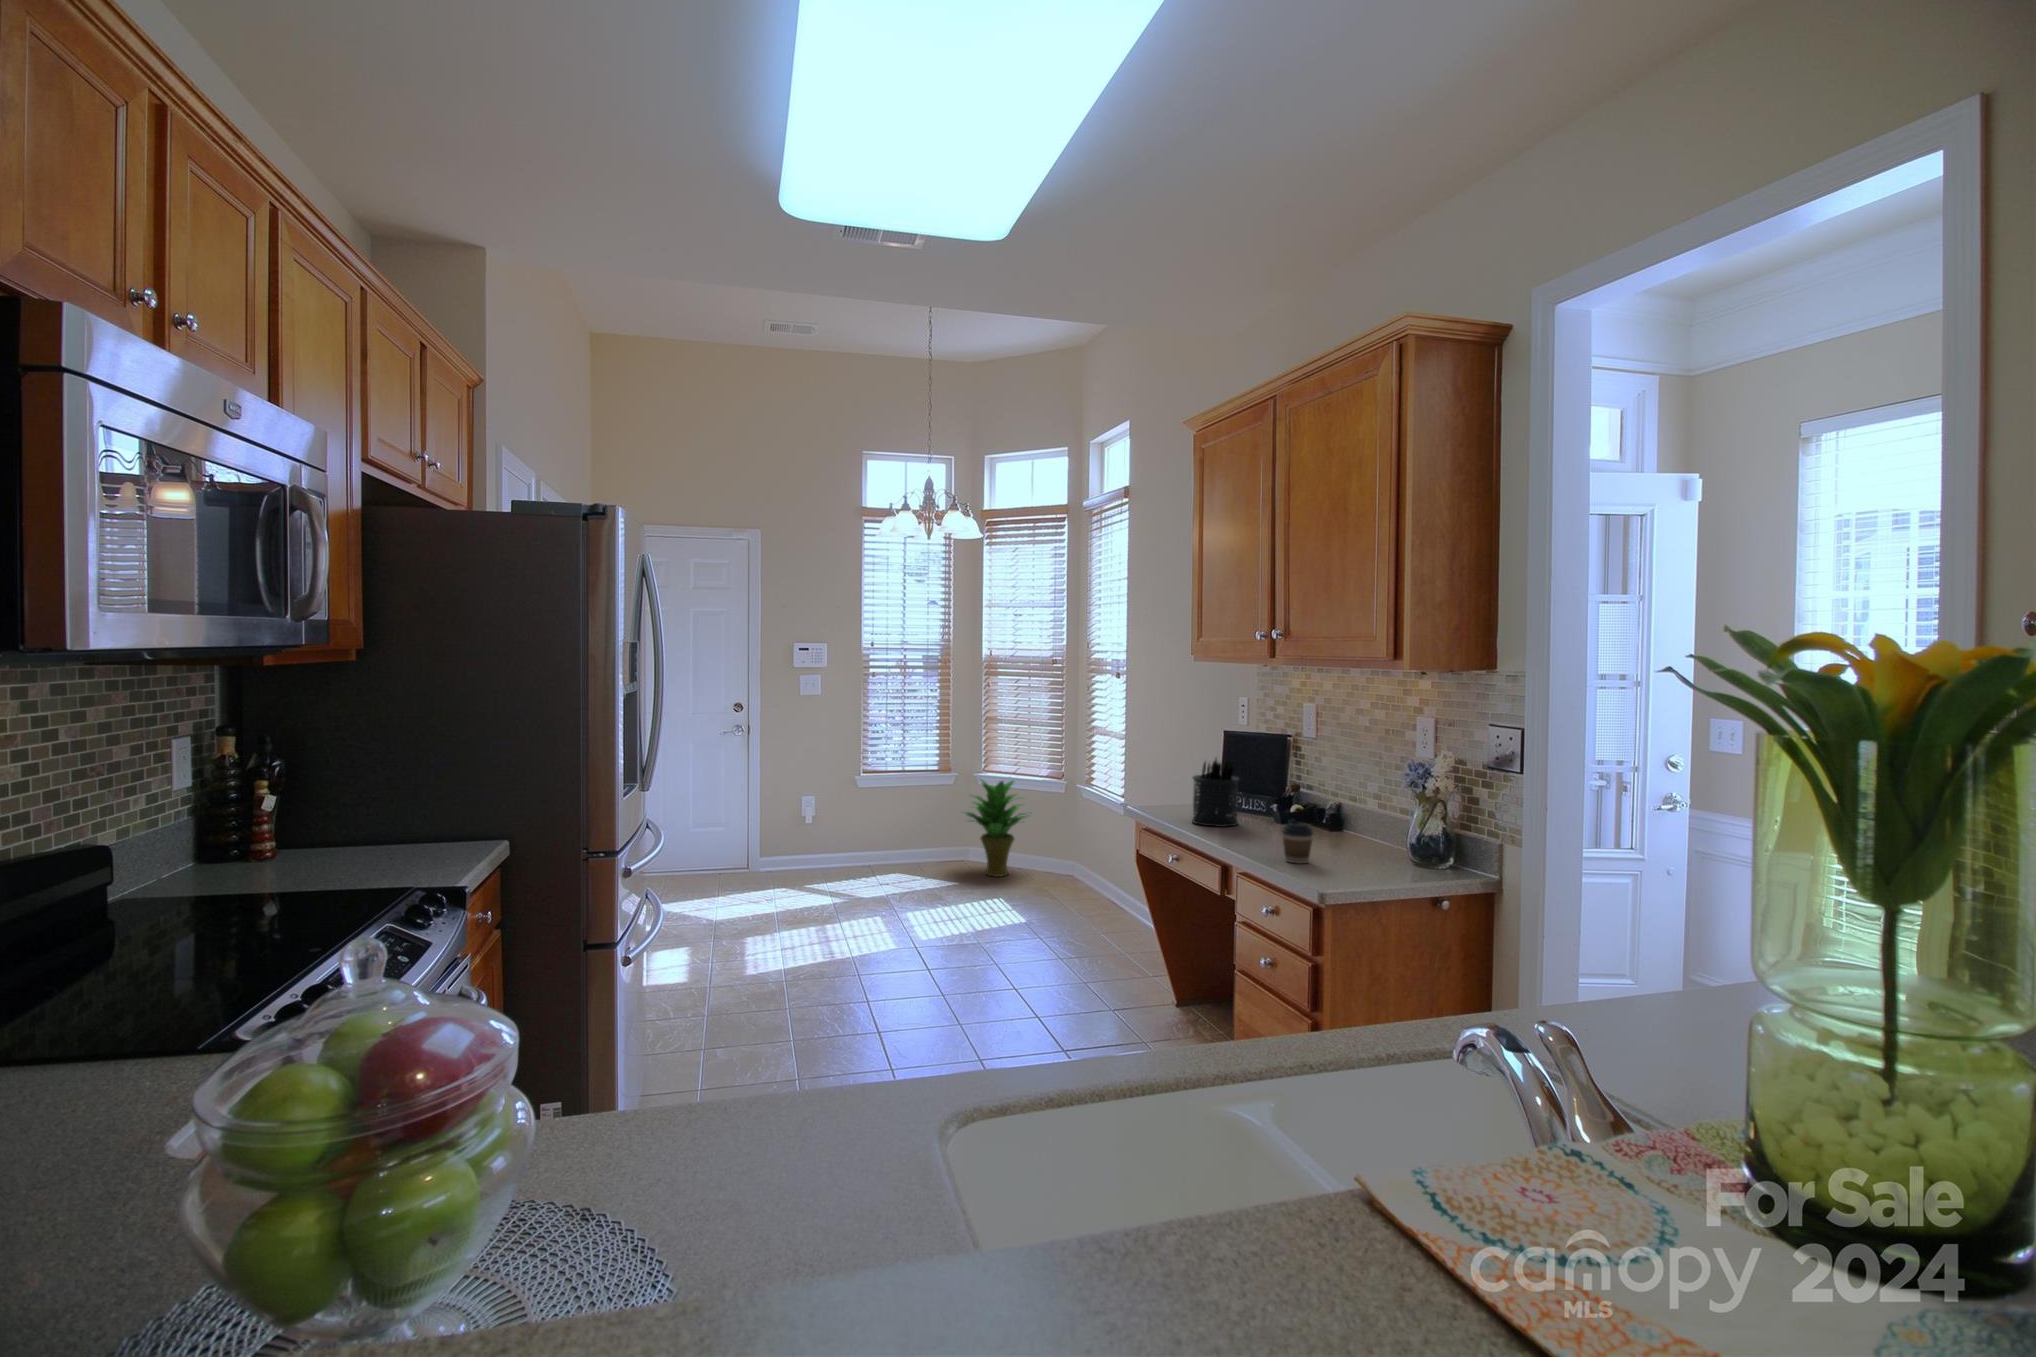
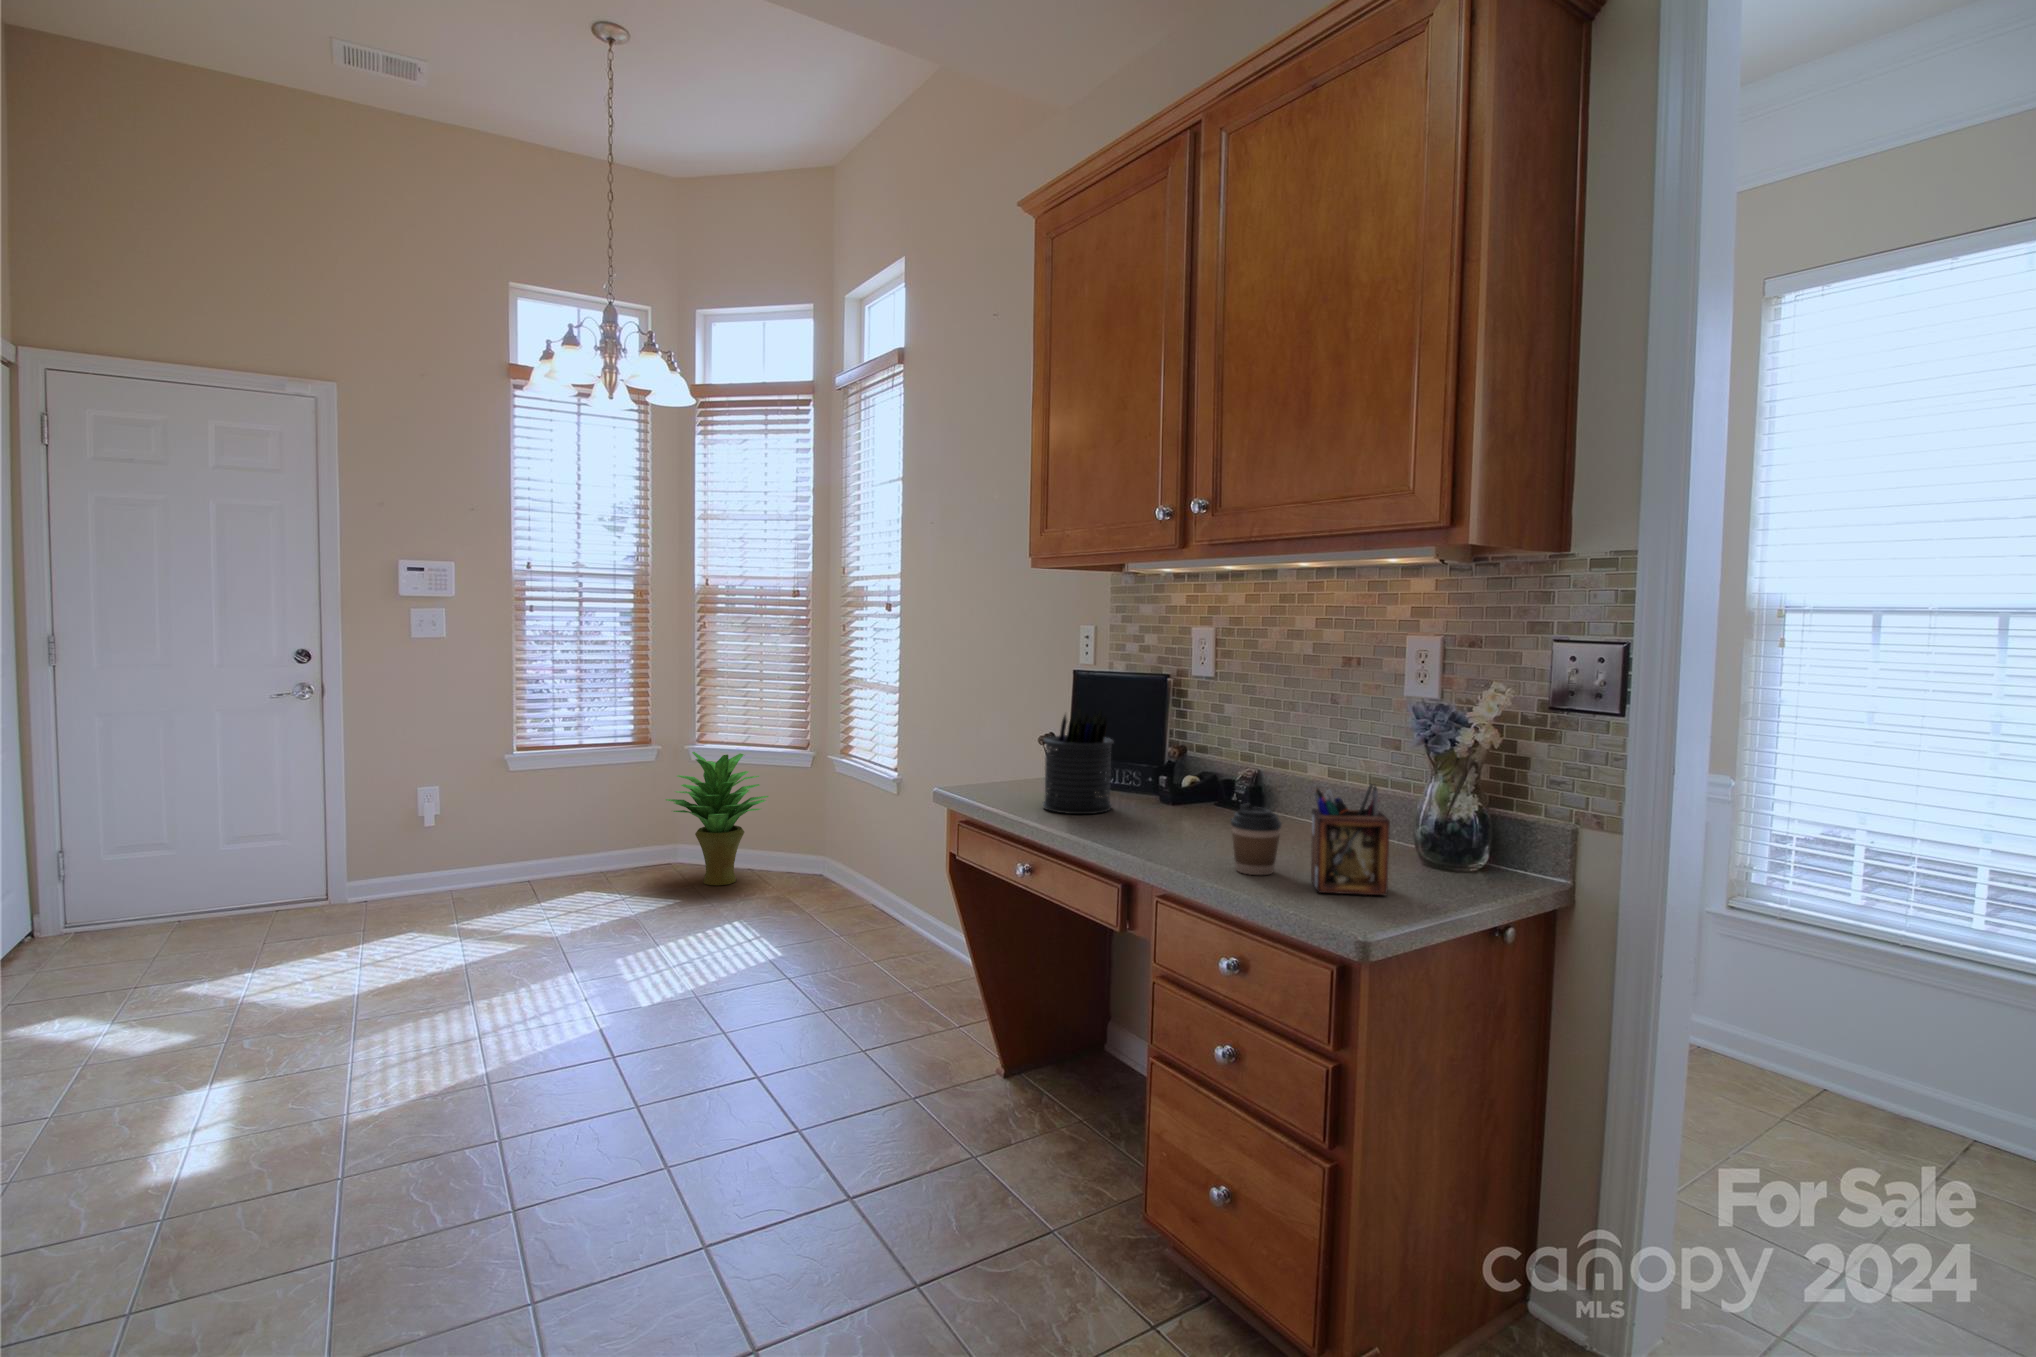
desk organizer: none [1323,809,1368,877] -> present [1311,784,1390,895]

